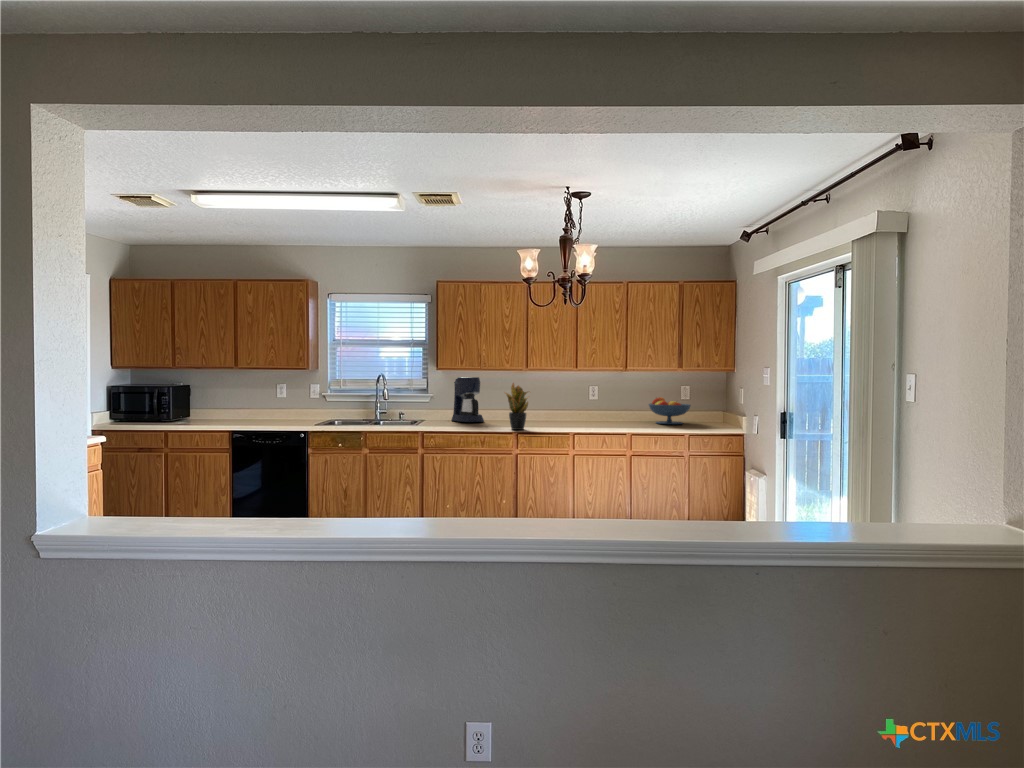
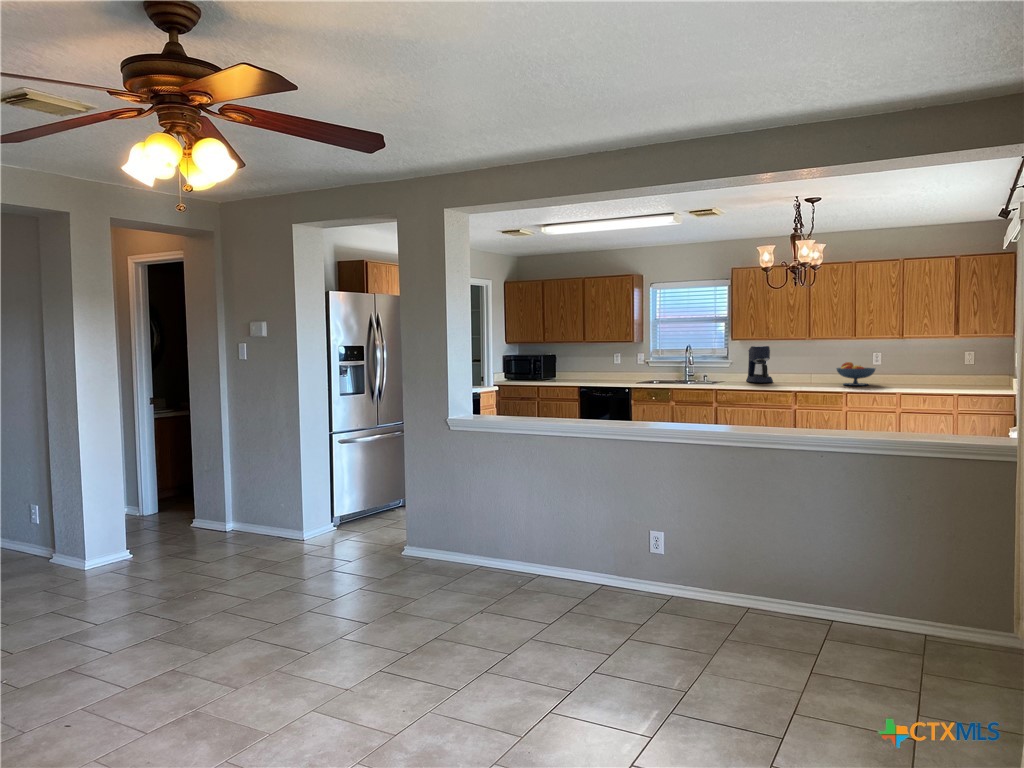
potted plant: present [506,383,528,430] -> none [782,348,811,389]
fruit bowl: present [649,397,691,424] -> present [837,362,875,385]

